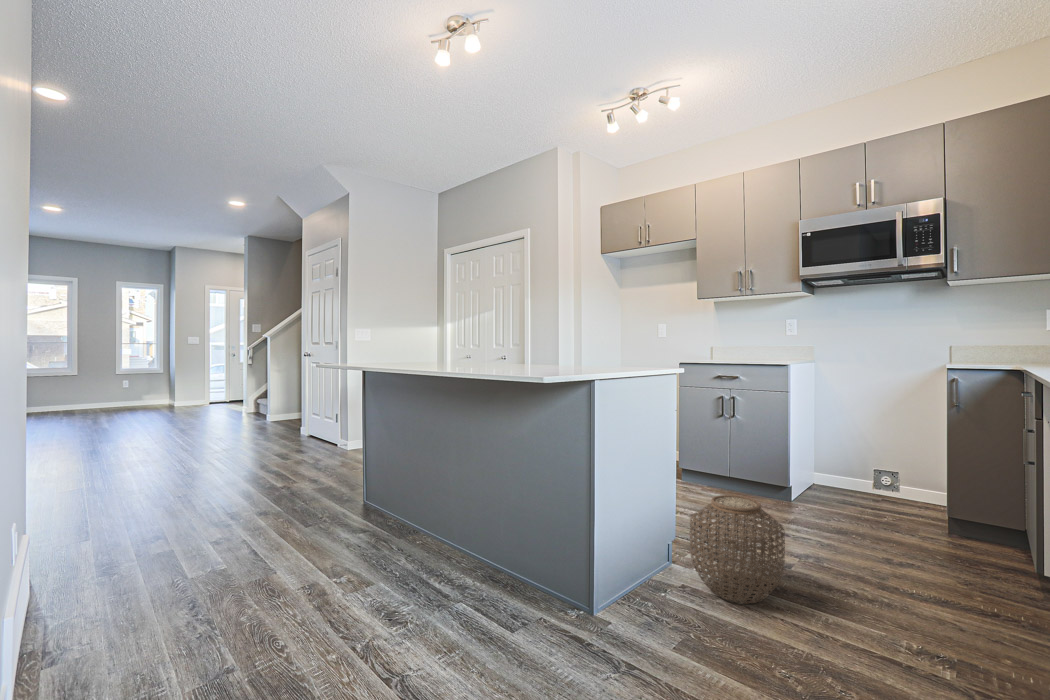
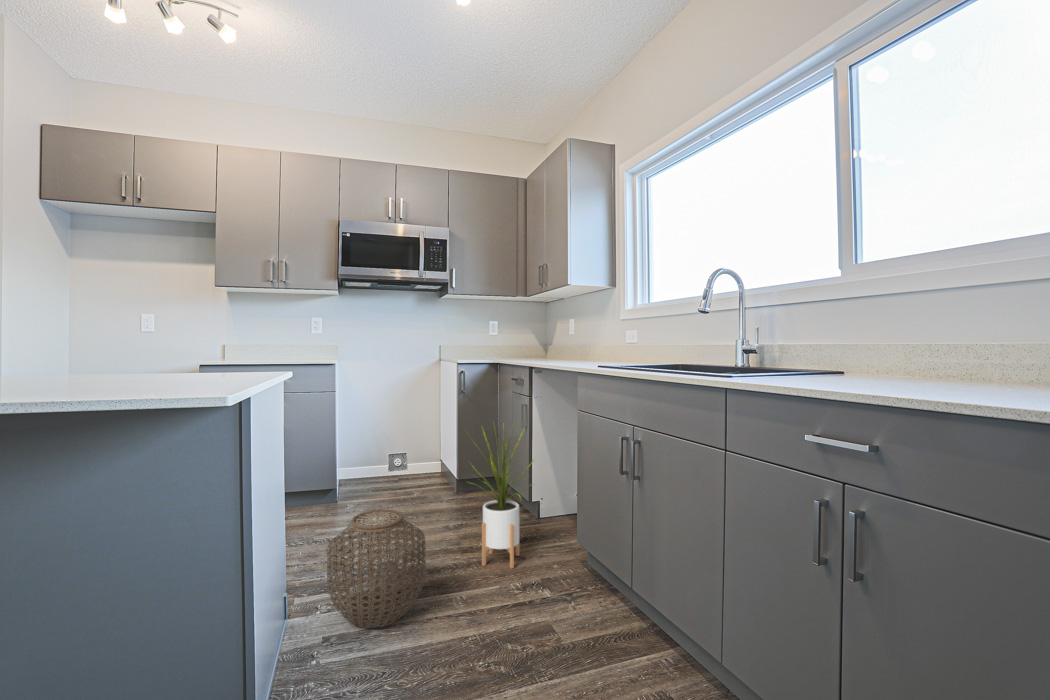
house plant: none [865,429,990,629] -> present [475,427,531,568]

